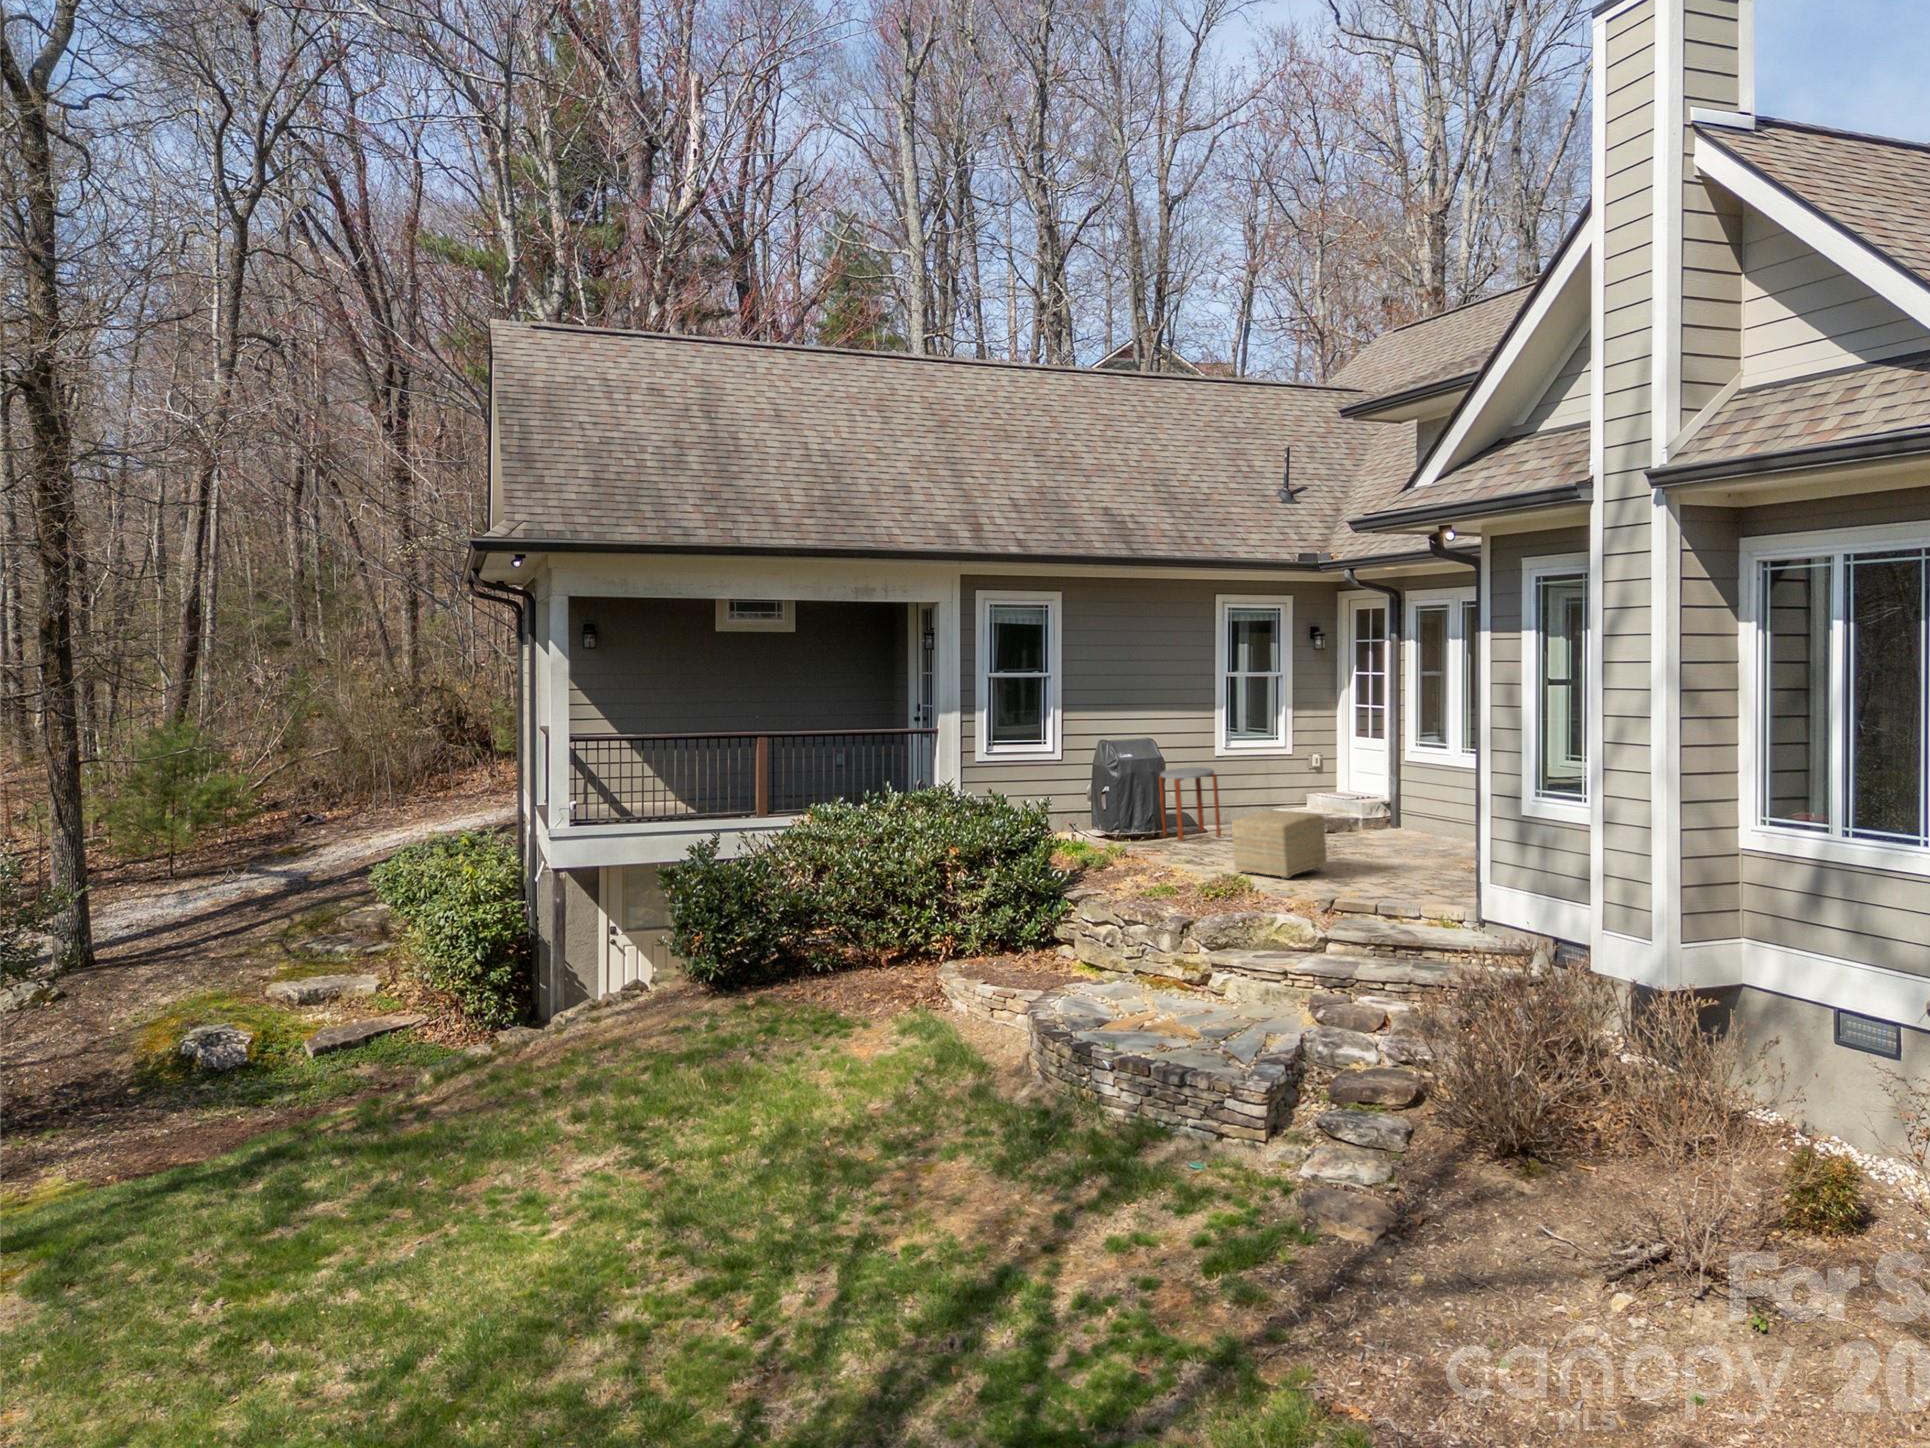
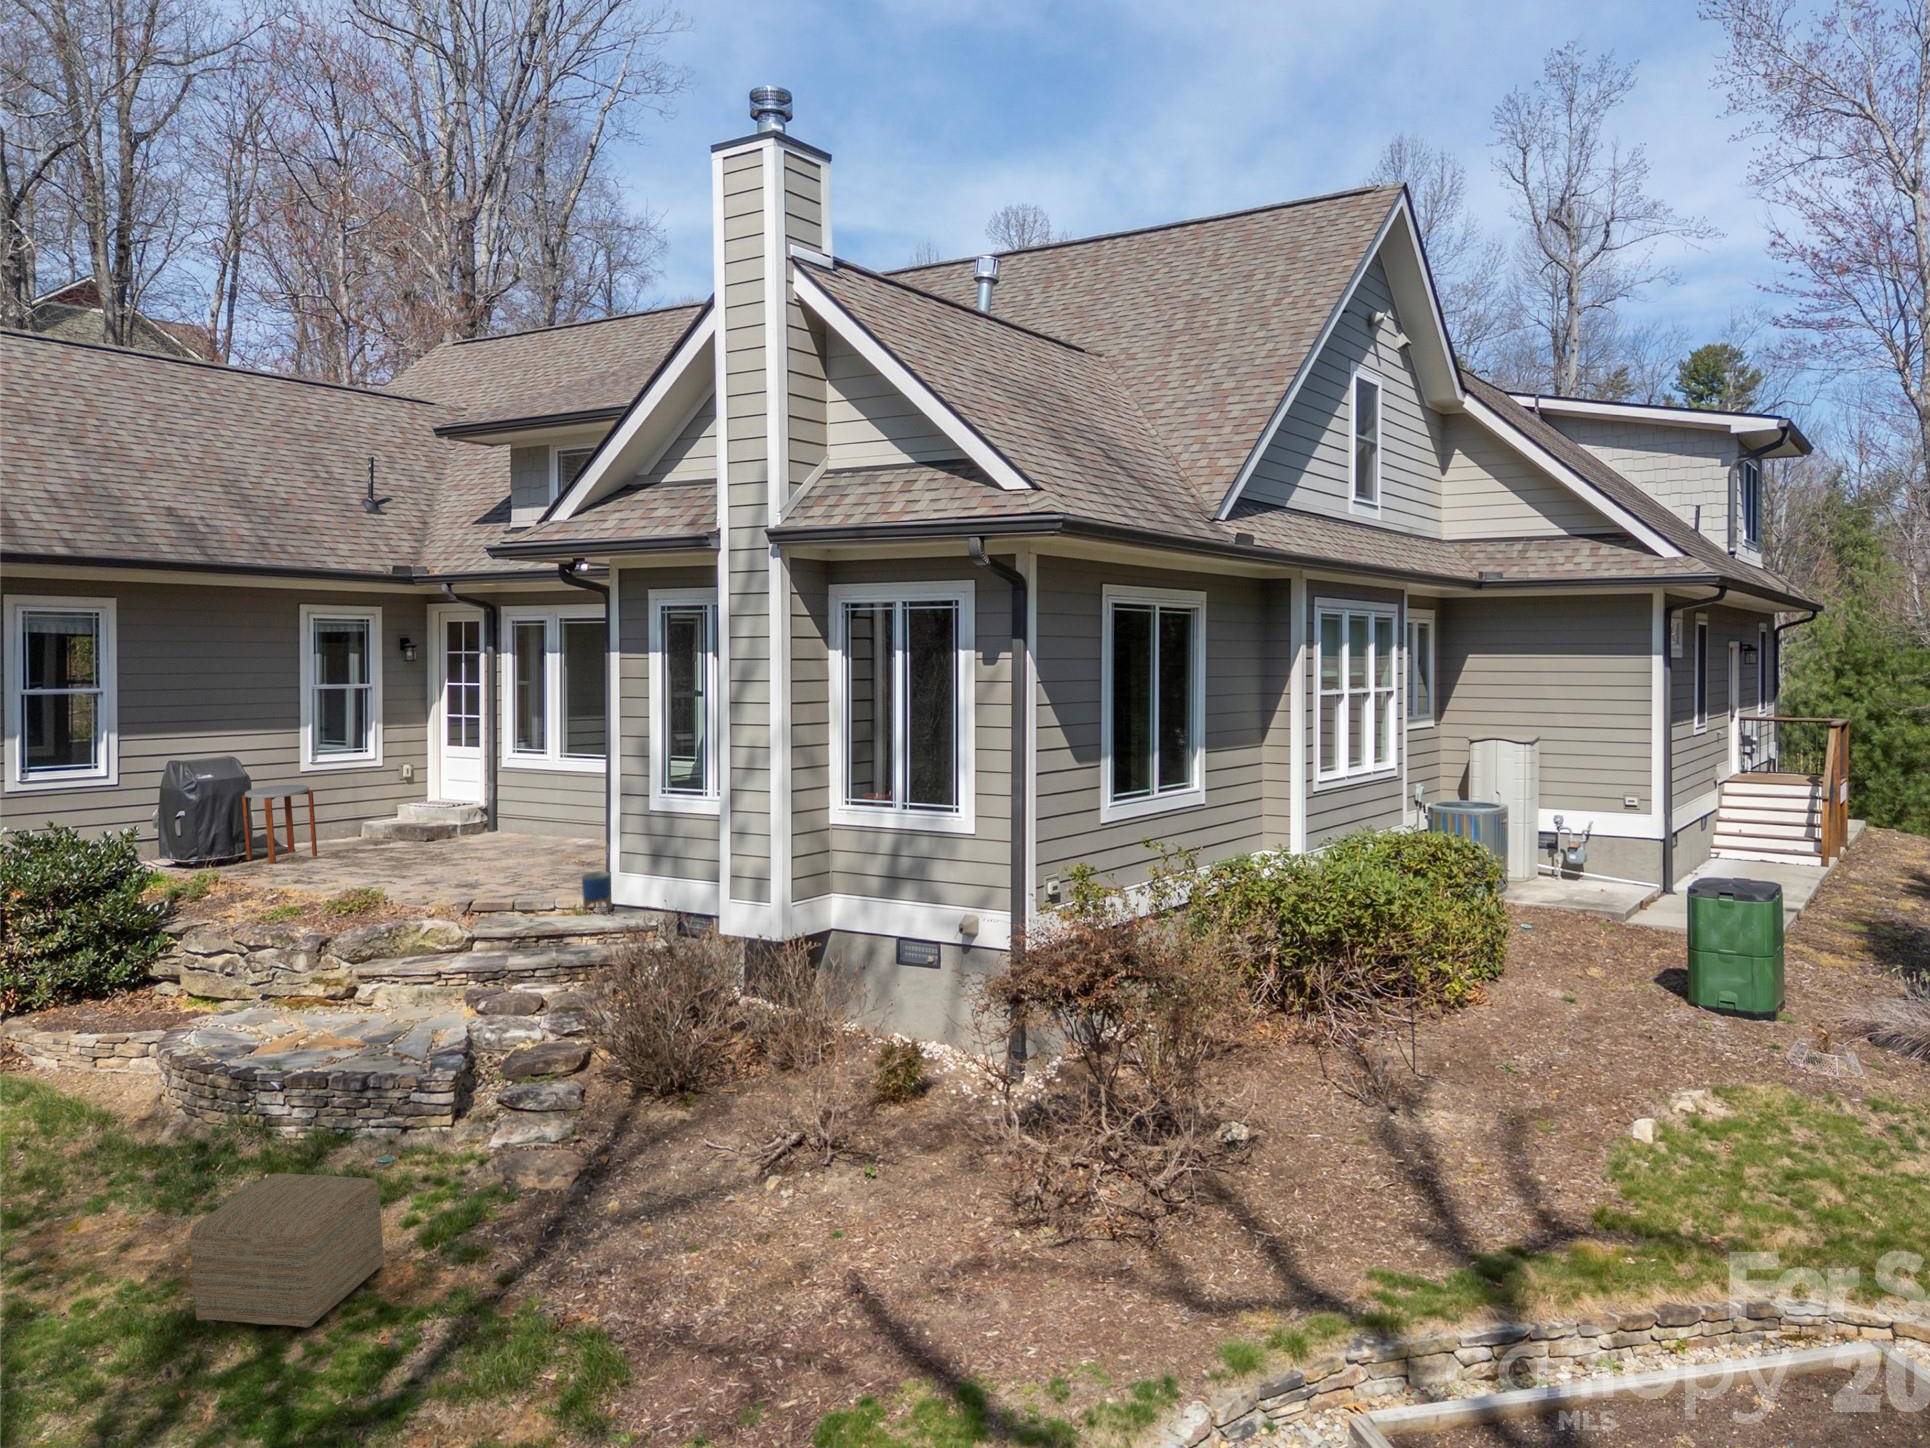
ottoman: present [1232,810,1327,879] -> present [190,1173,384,1328]
planter: none [1443,880,1477,929] -> present [582,872,611,913]

